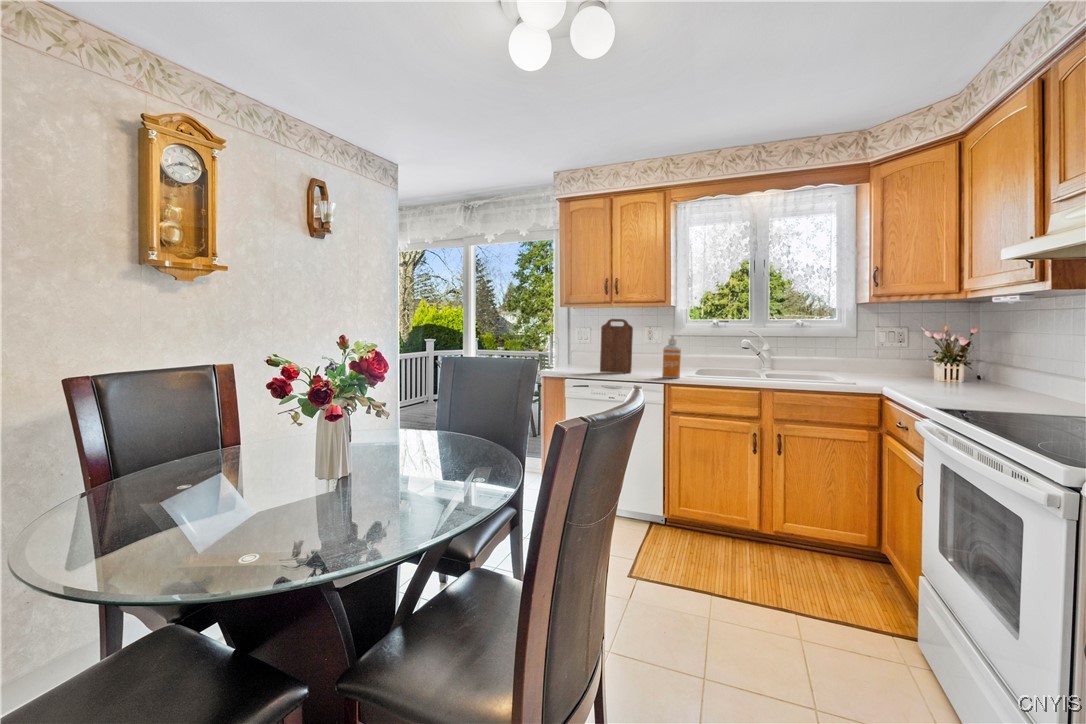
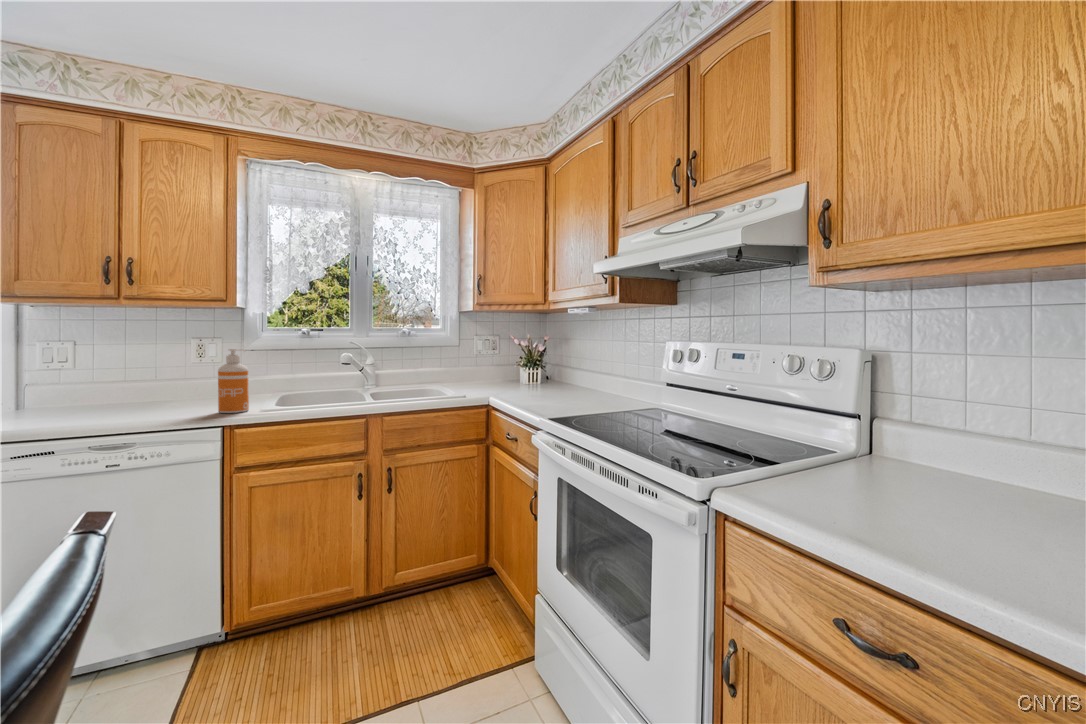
cutting board: present [600,319,633,373] -> none [100,324,168,412]

